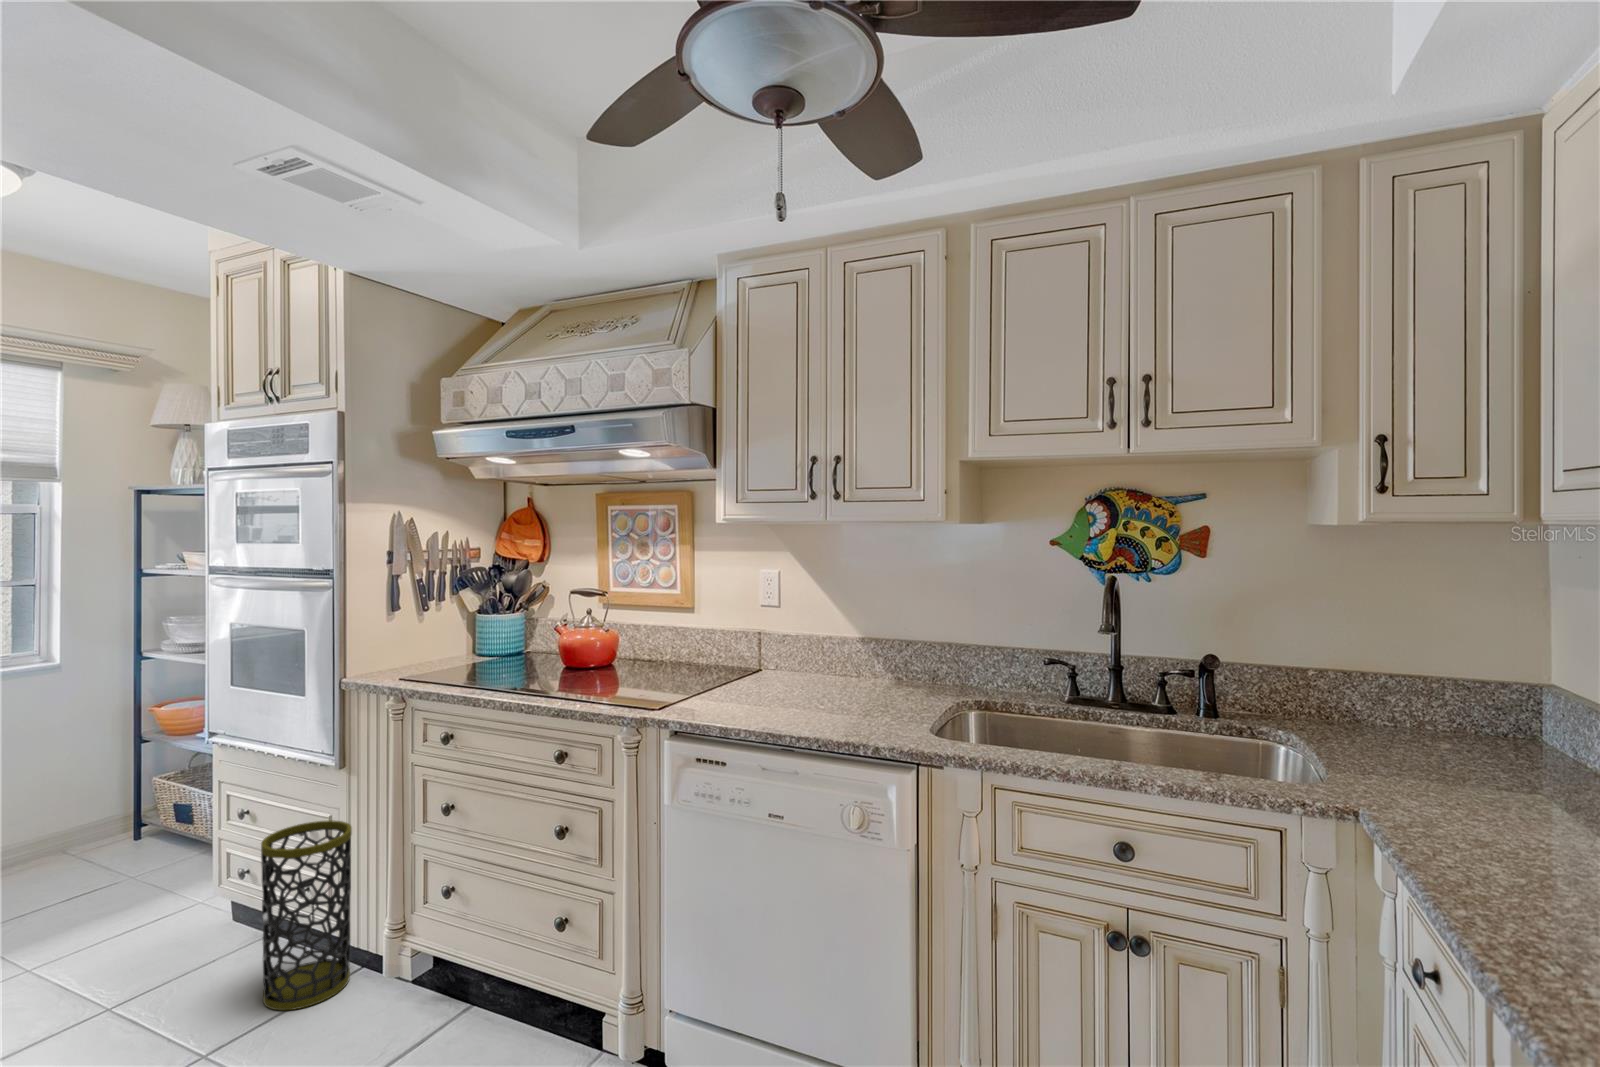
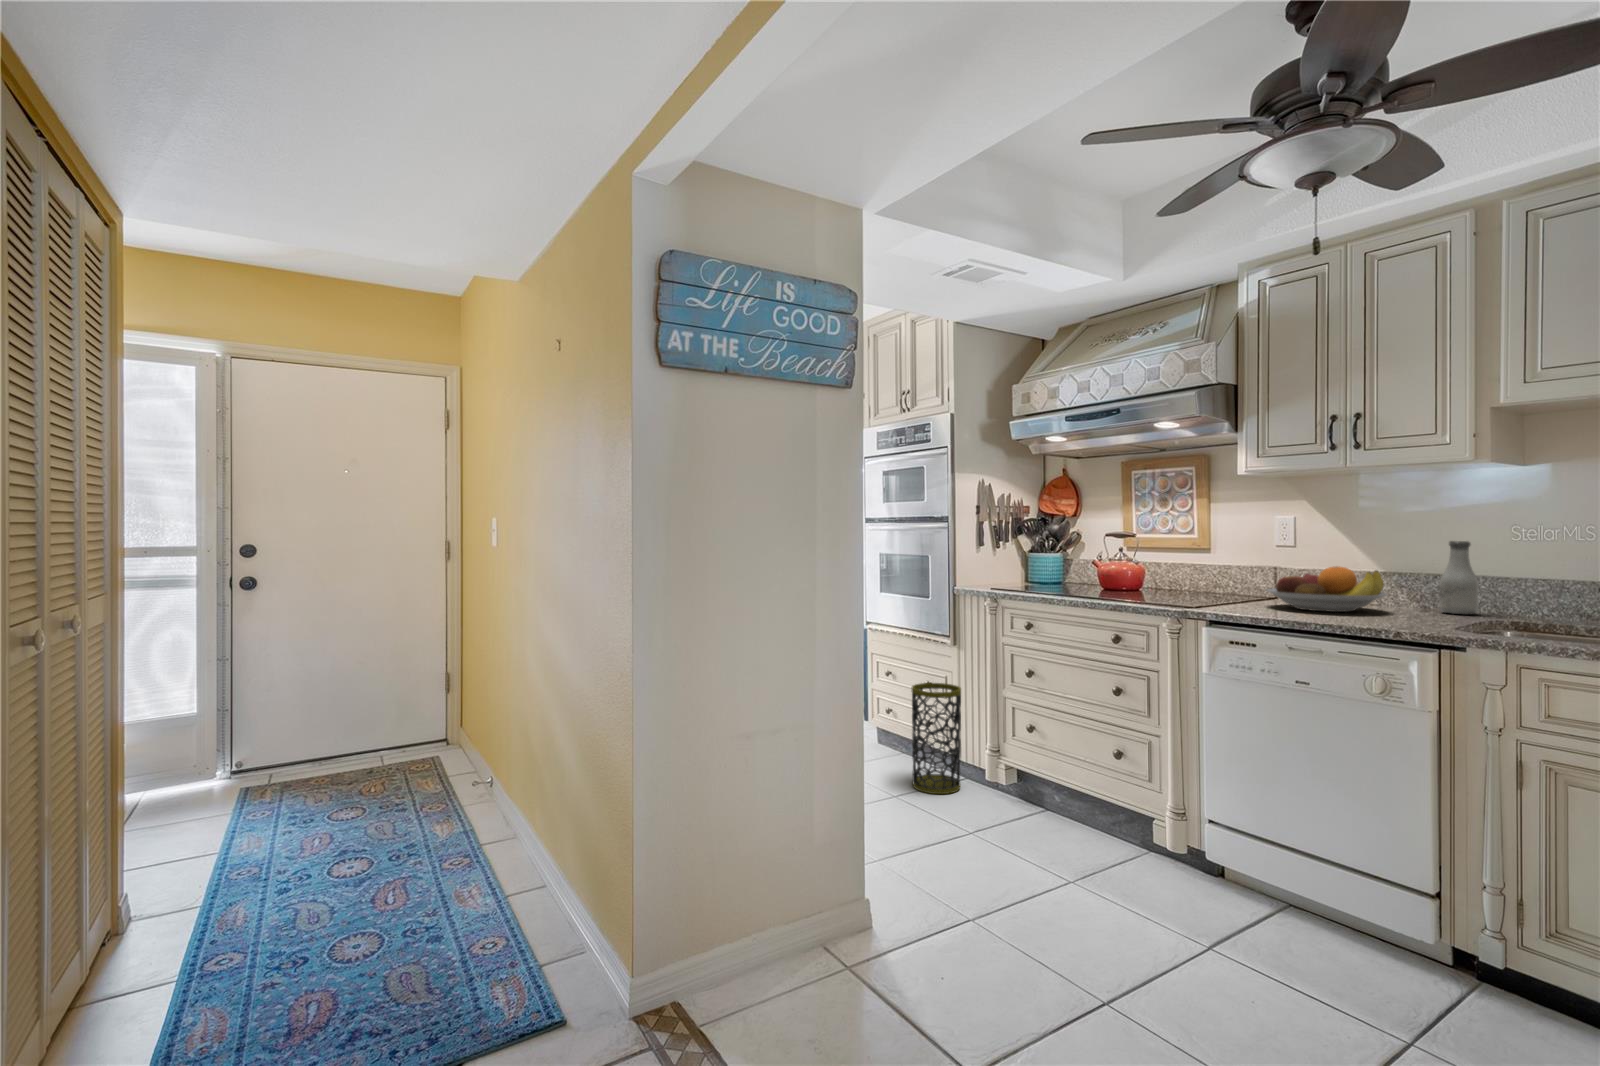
bottle: none [913,605,946,688] -> present [1439,541,1479,615]
fruit bowl: none [743,640,866,698] -> present [1266,566,1387,612]

